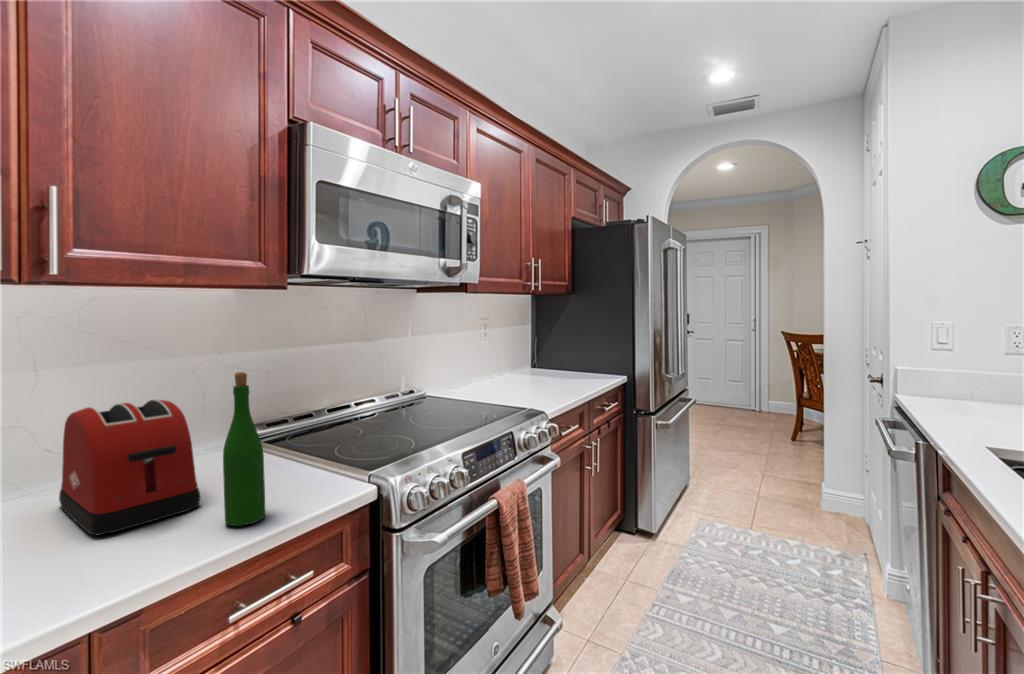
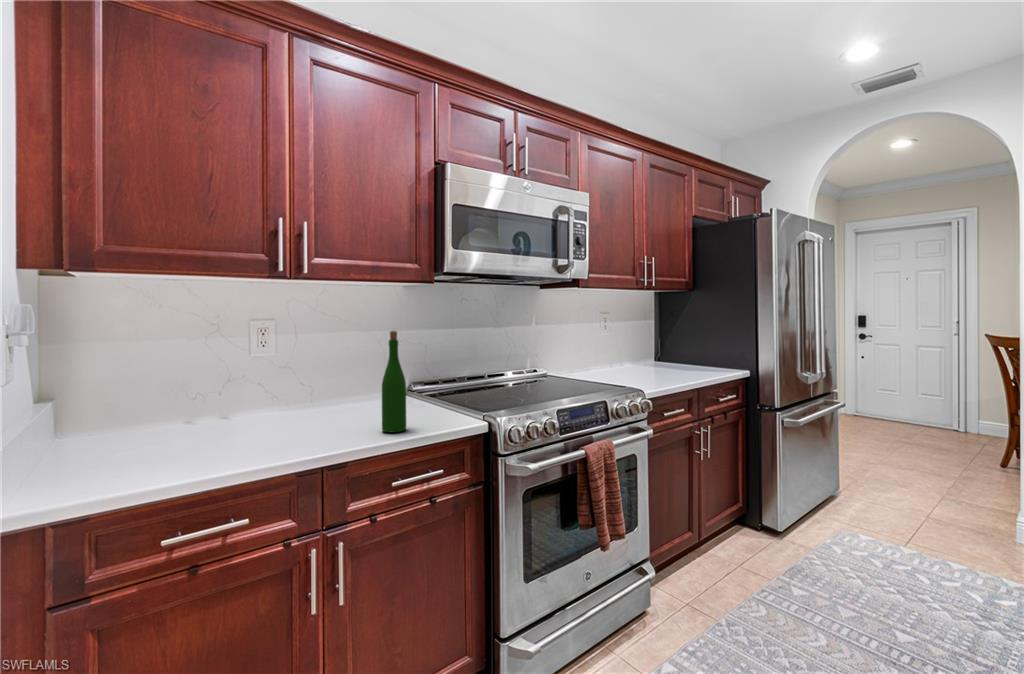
toaster: present [59,399,200,535] -> none [297,353,371,429]

